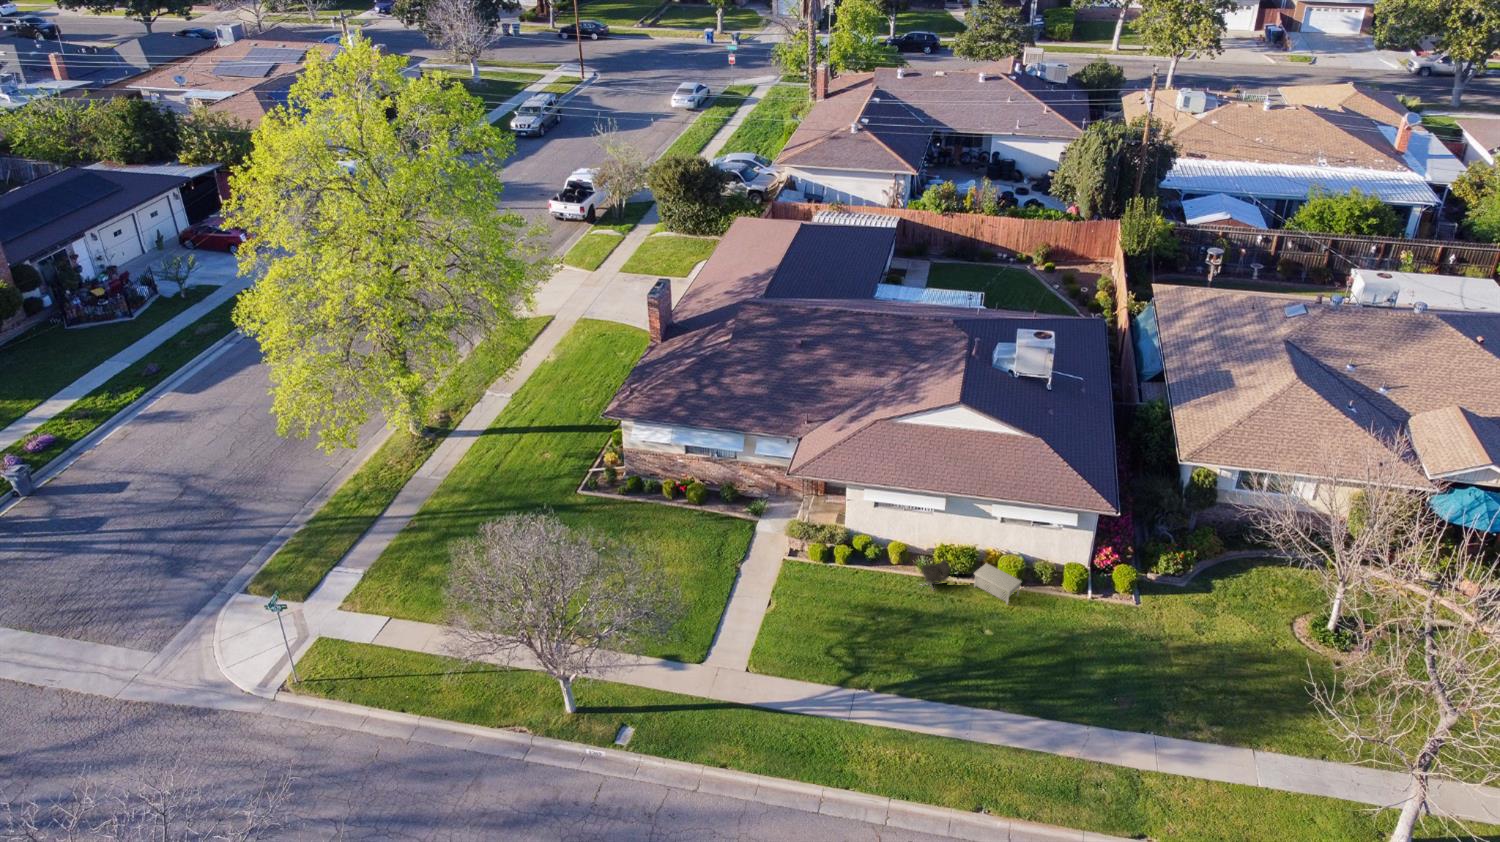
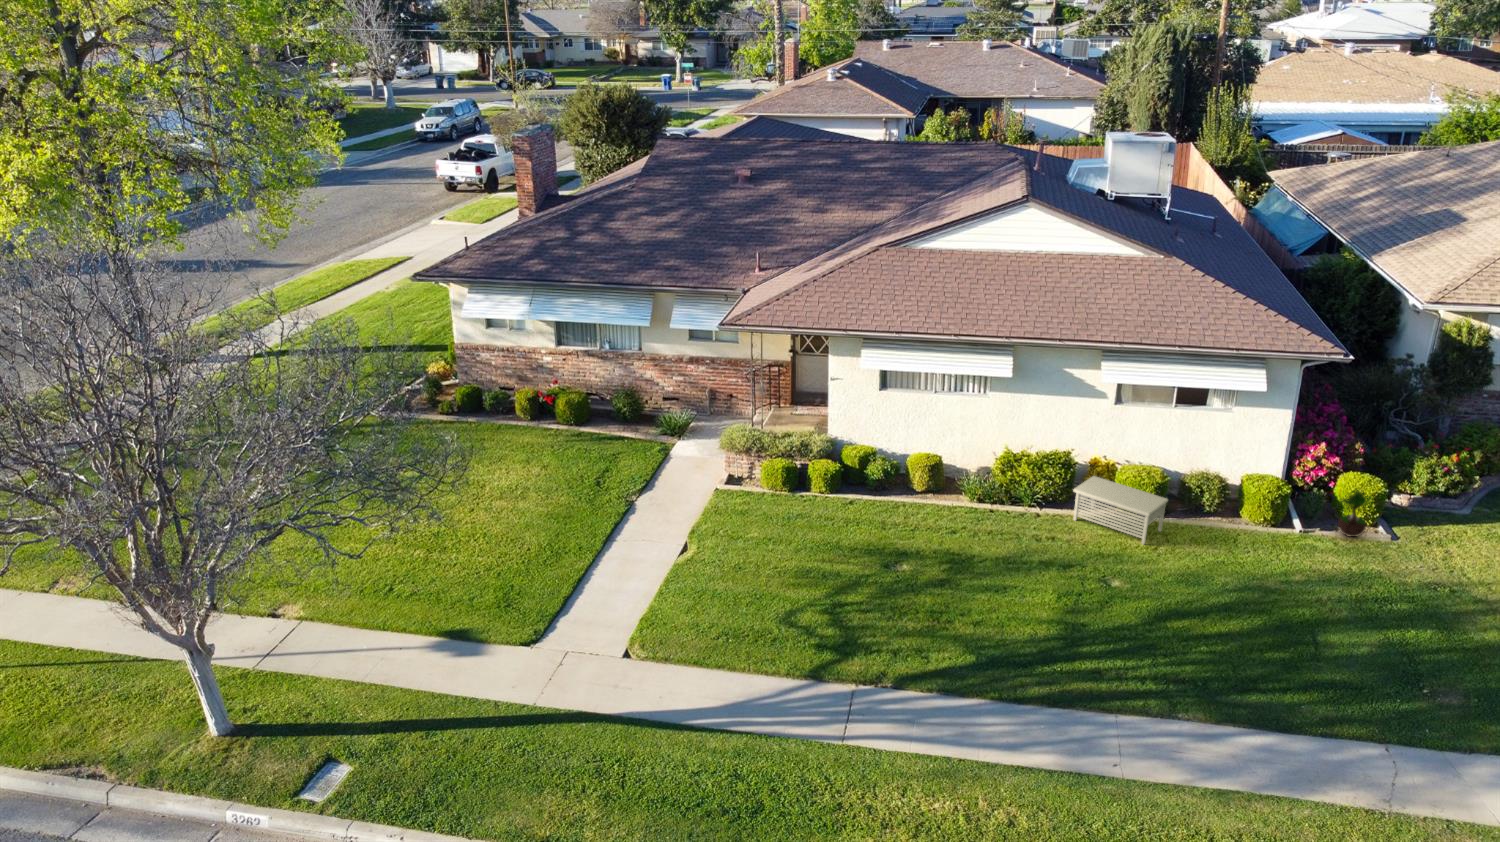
lounge chair: present [921,560,951,589] -> none [969,468,1030,526]
potted tree: none [1108,578,1127,602] -> present [1338,489,1373,537]

